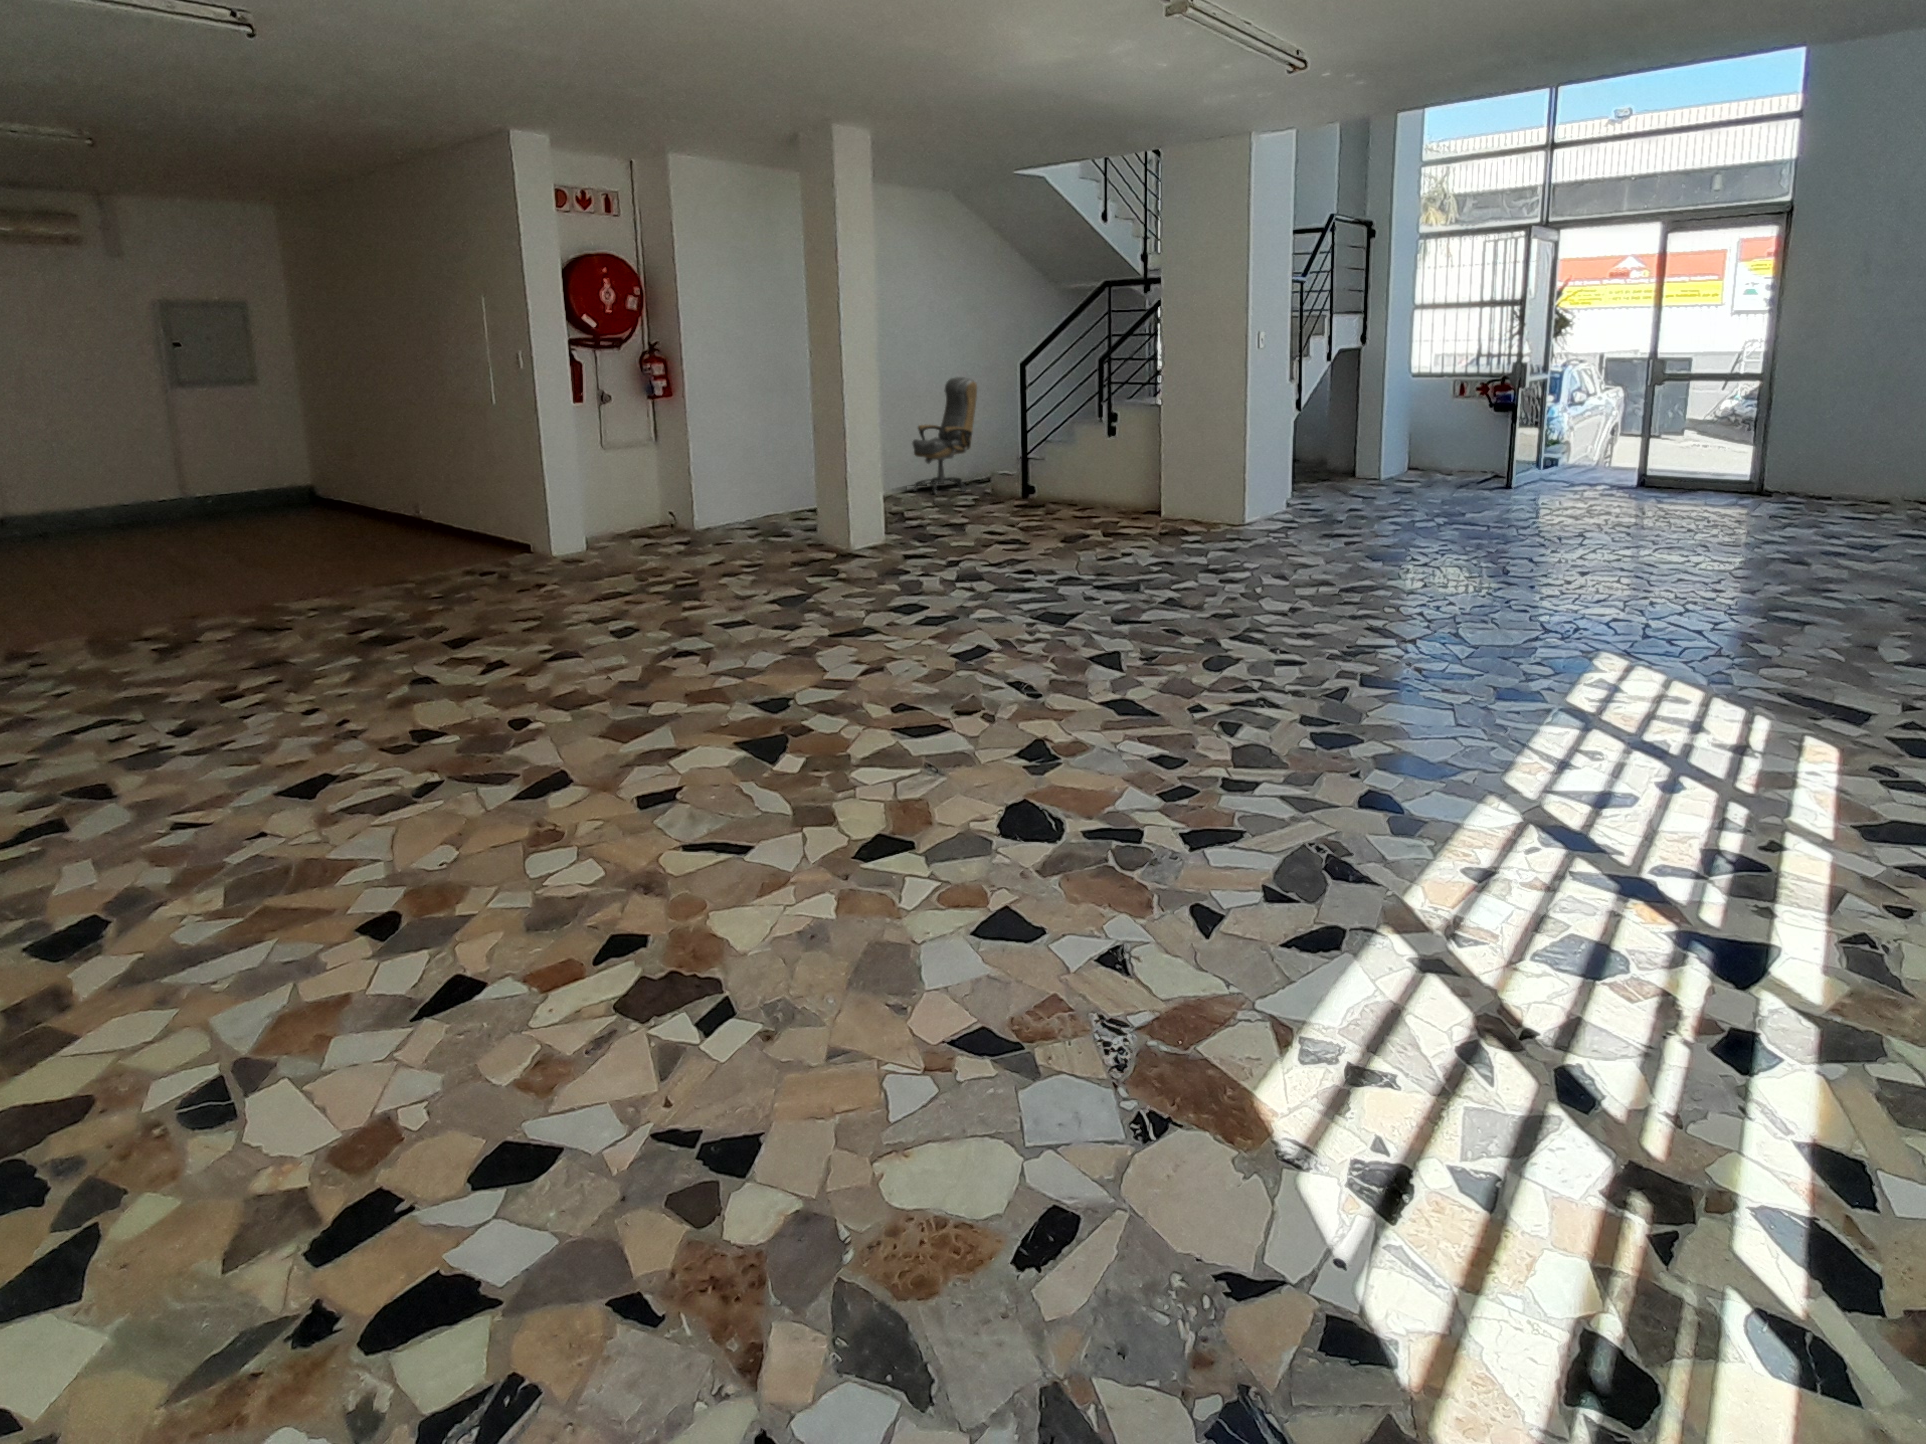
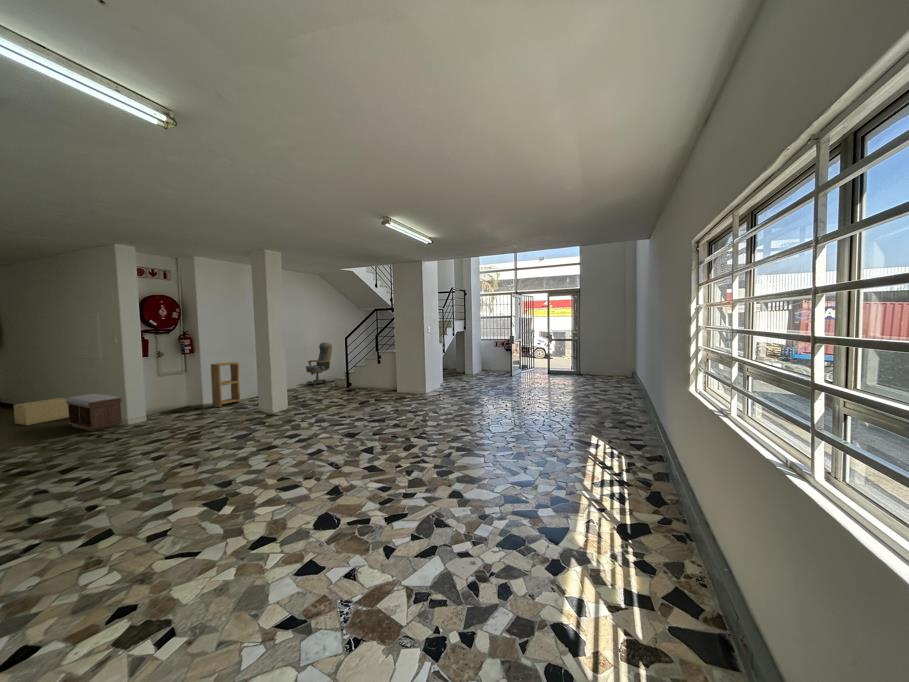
shelving unit: none [704,423,769,532] -> present [211,362,240,407]
bench: none [441,488,543,568] -> present [66,394,122,432]
cardboard box: none [355,495,453,548] -> present [14,398,69,425]

